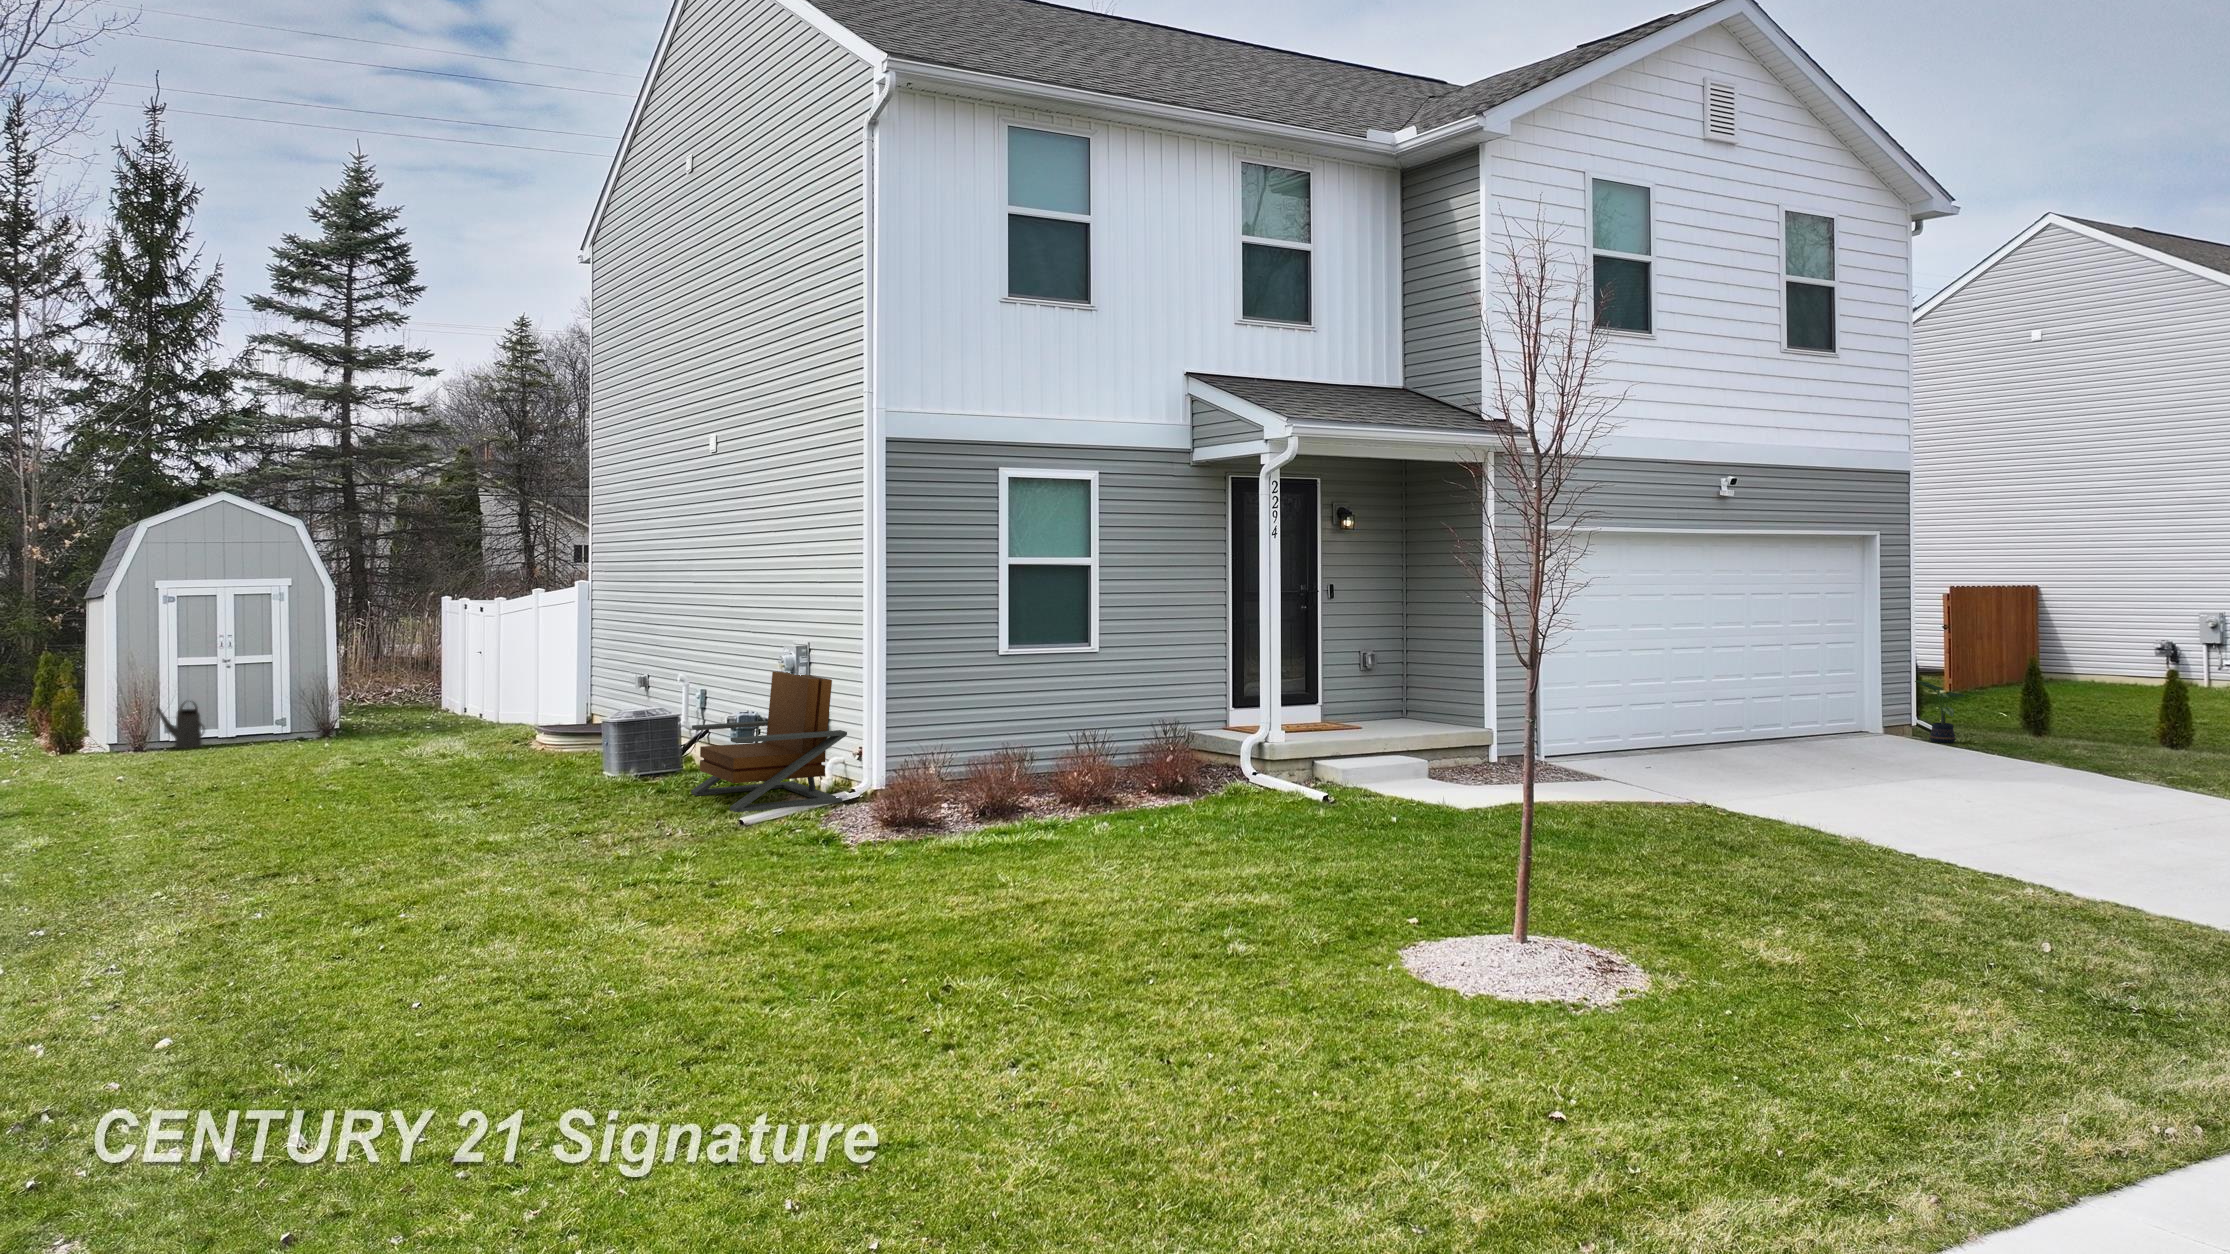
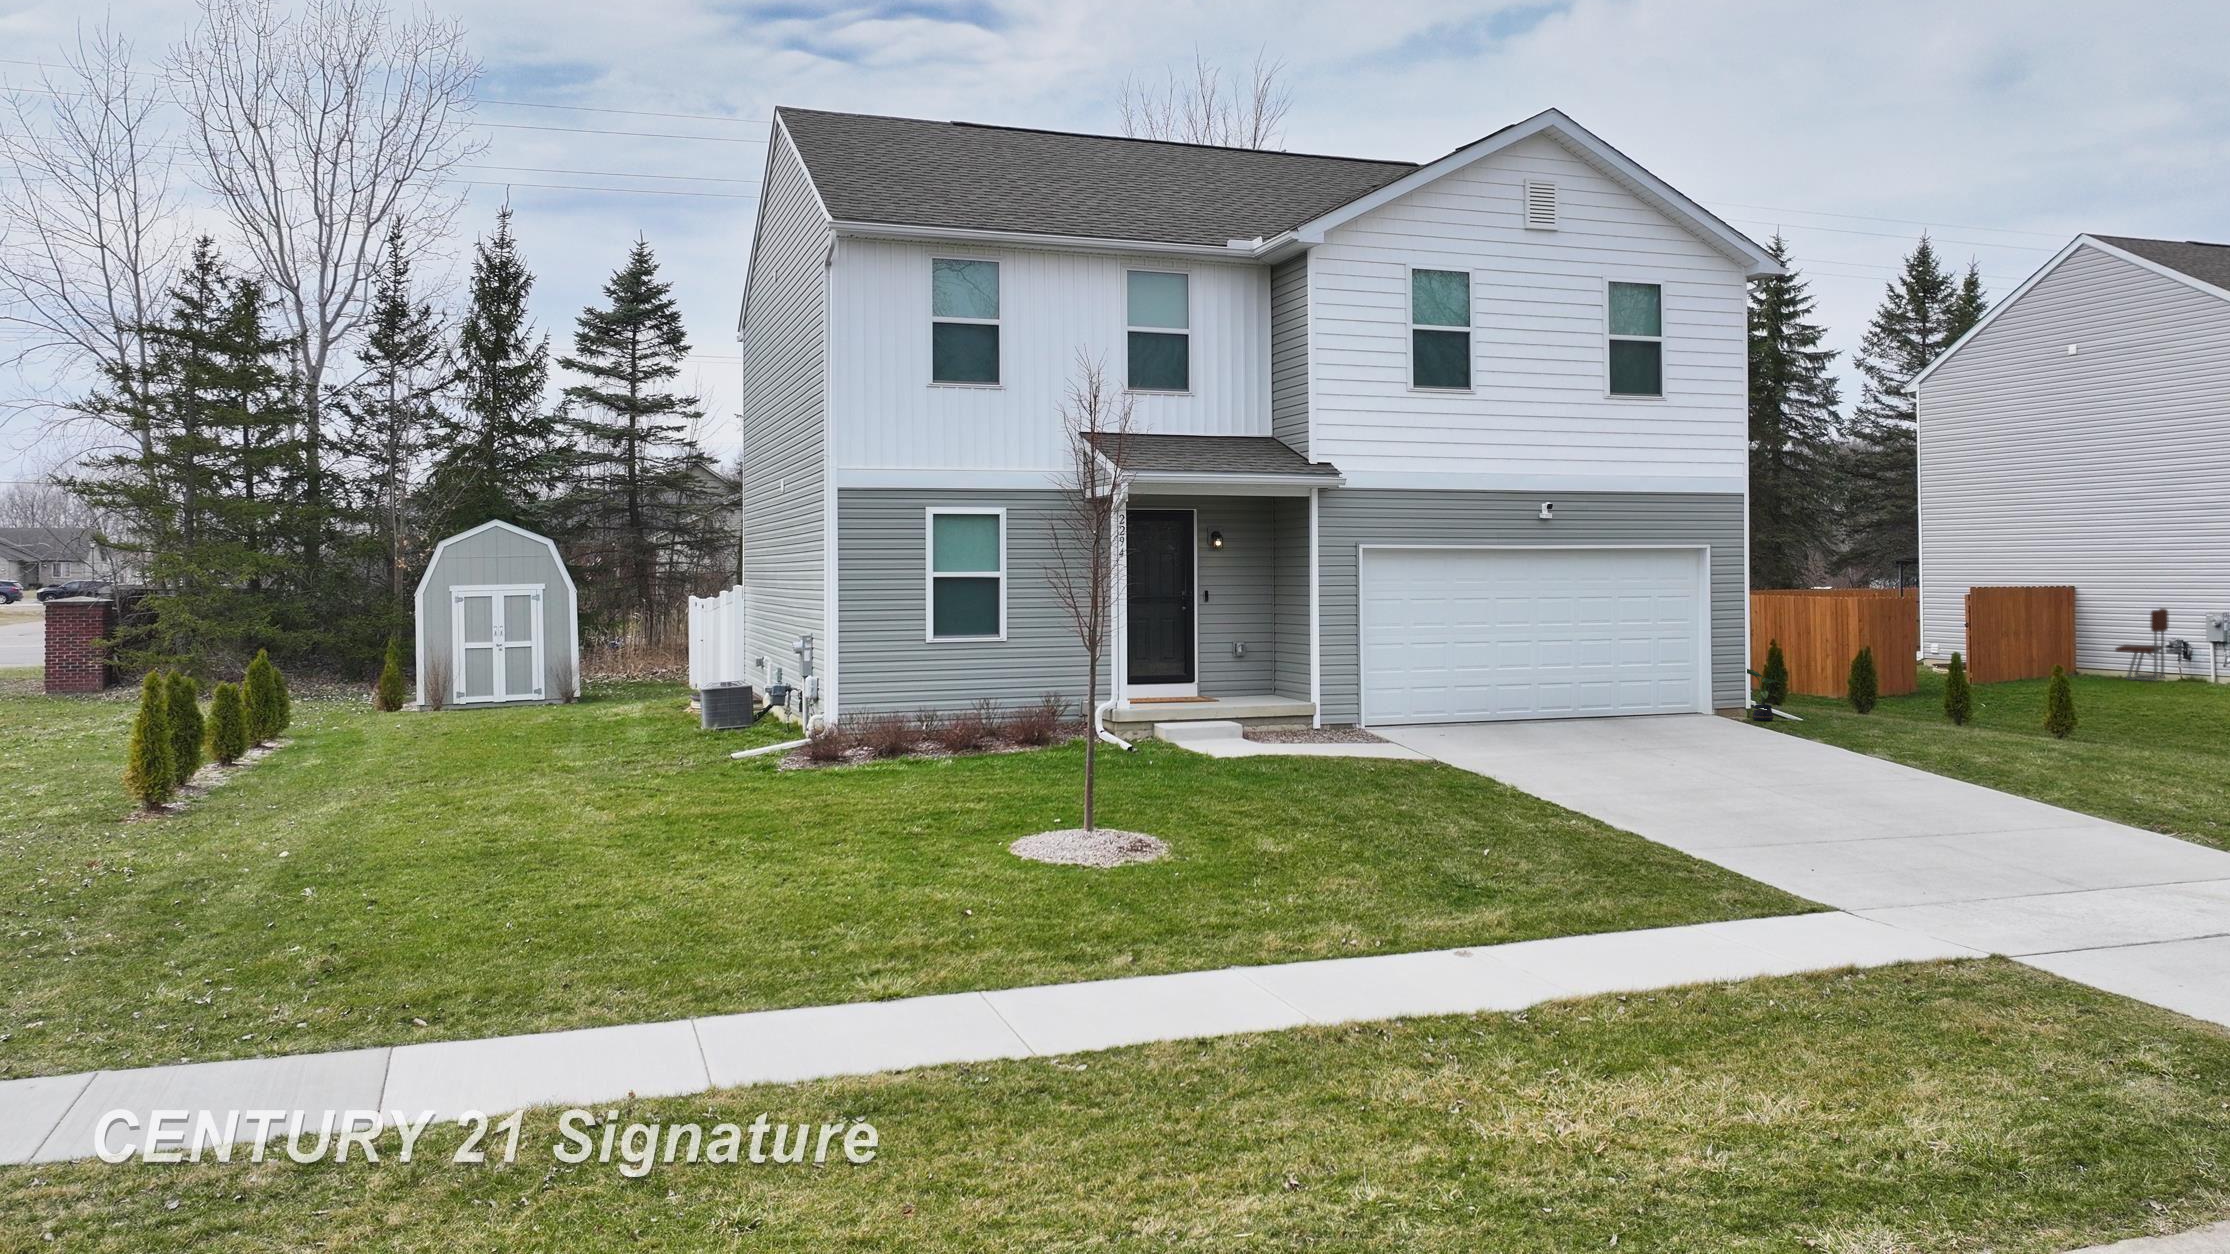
bench: none [2100,607,2155,683] -> present [2116,608,2169,681]
lounge chair: present [691,672,847,812] -> none [733,651,824,743]
watering can: present [156,701,205,749] -> none [450,675,481,709]

